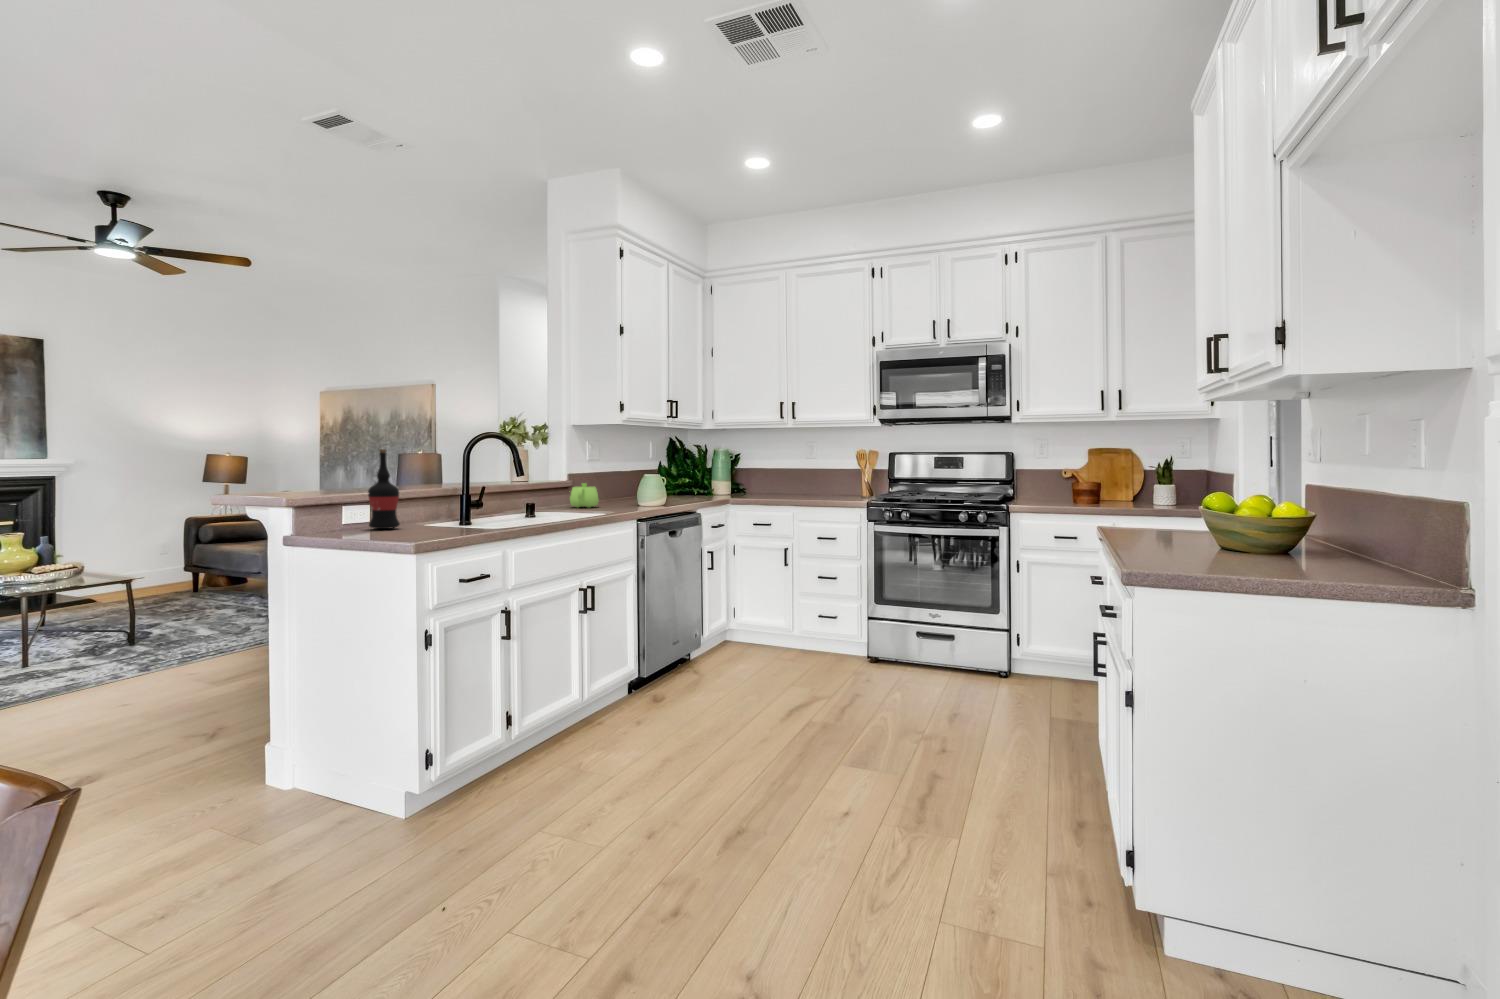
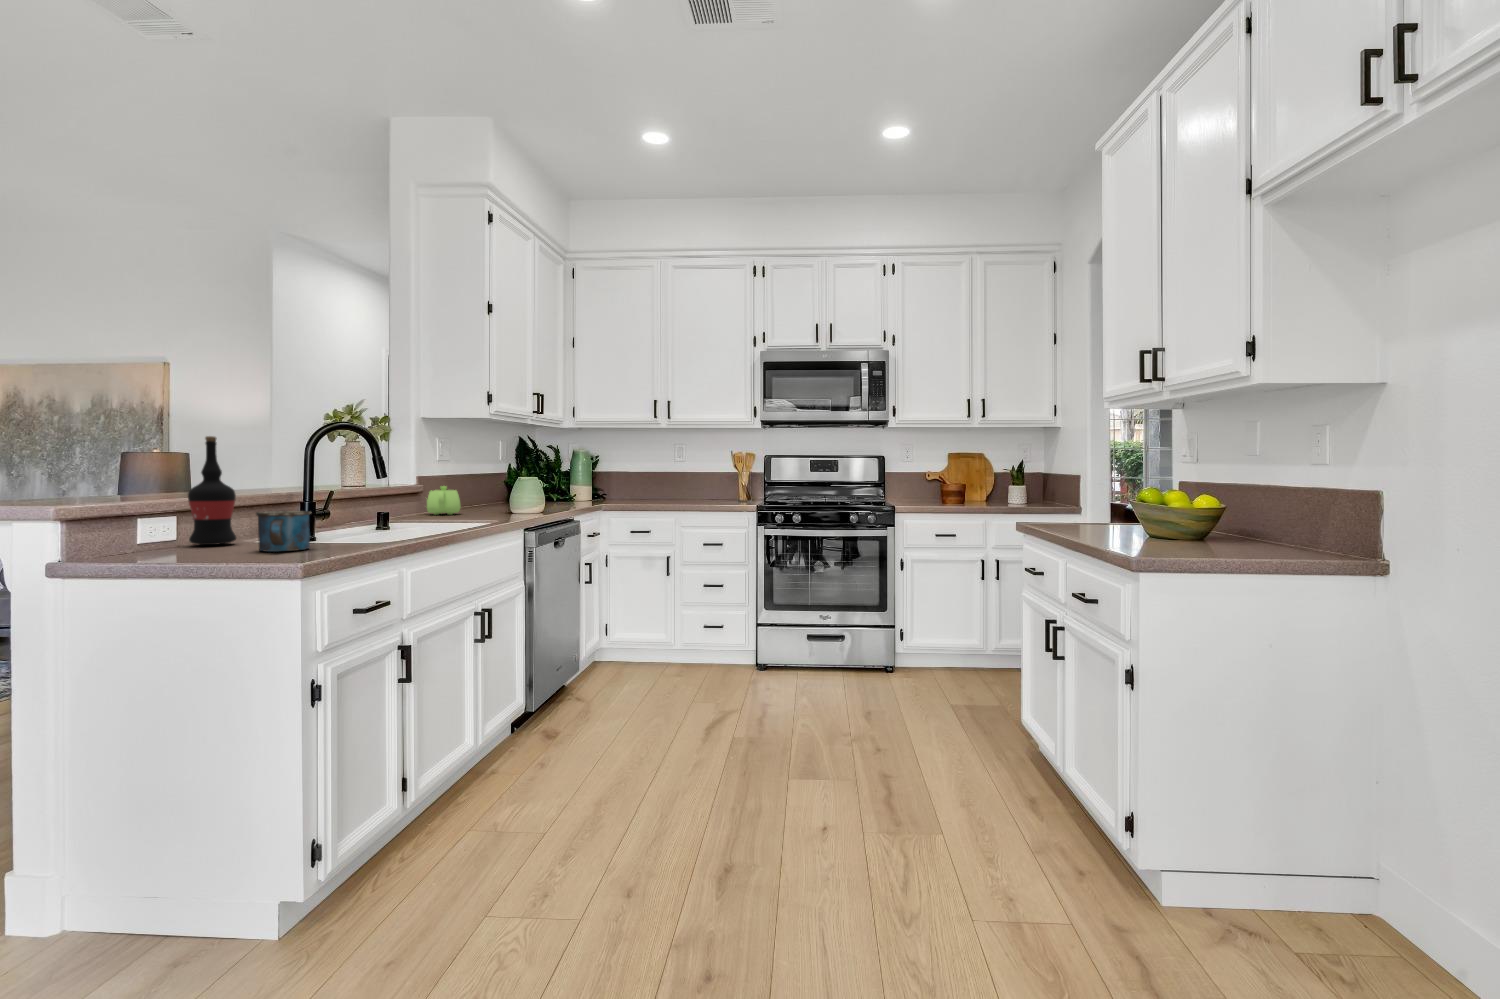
mug: none [403,505,441,535] -> present [256,511,311,552]

